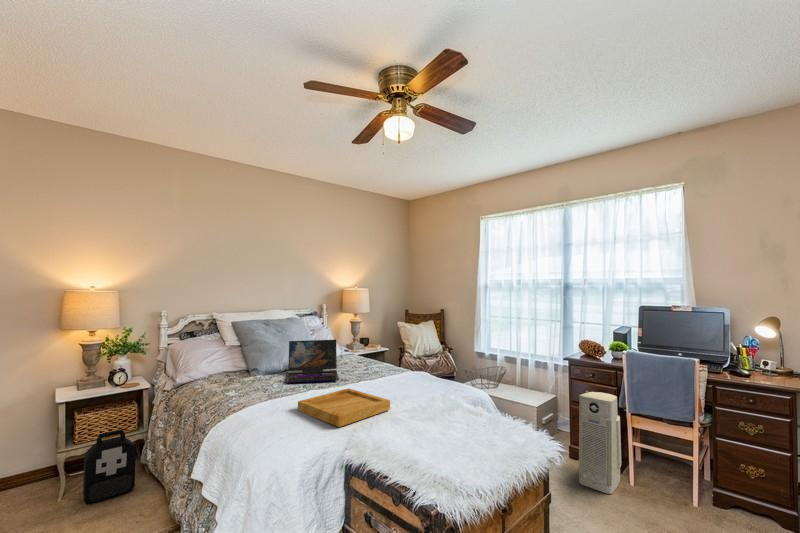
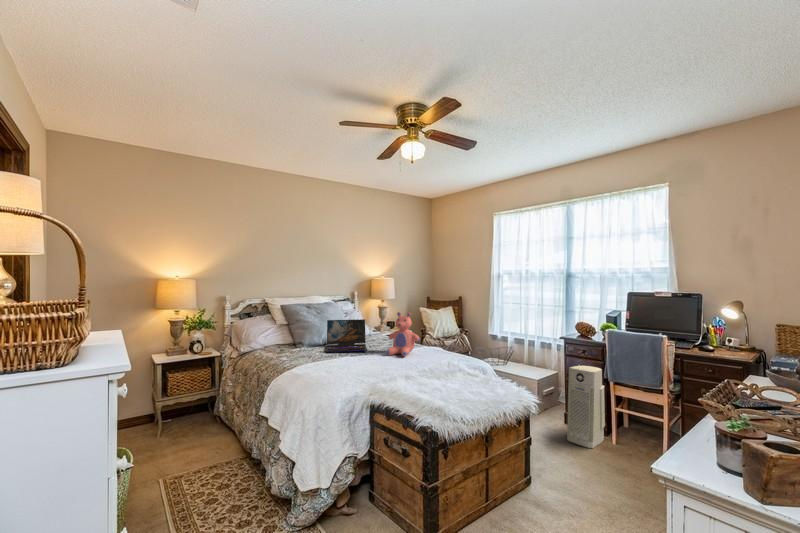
teddy bear: none [364,331,404,387] -> present [387,312,420,356]
tray: present [298,388,390,427] -> none [335,356,406,380]
backpack: present [83,429,136,504] -> none [175,386,212,440]

